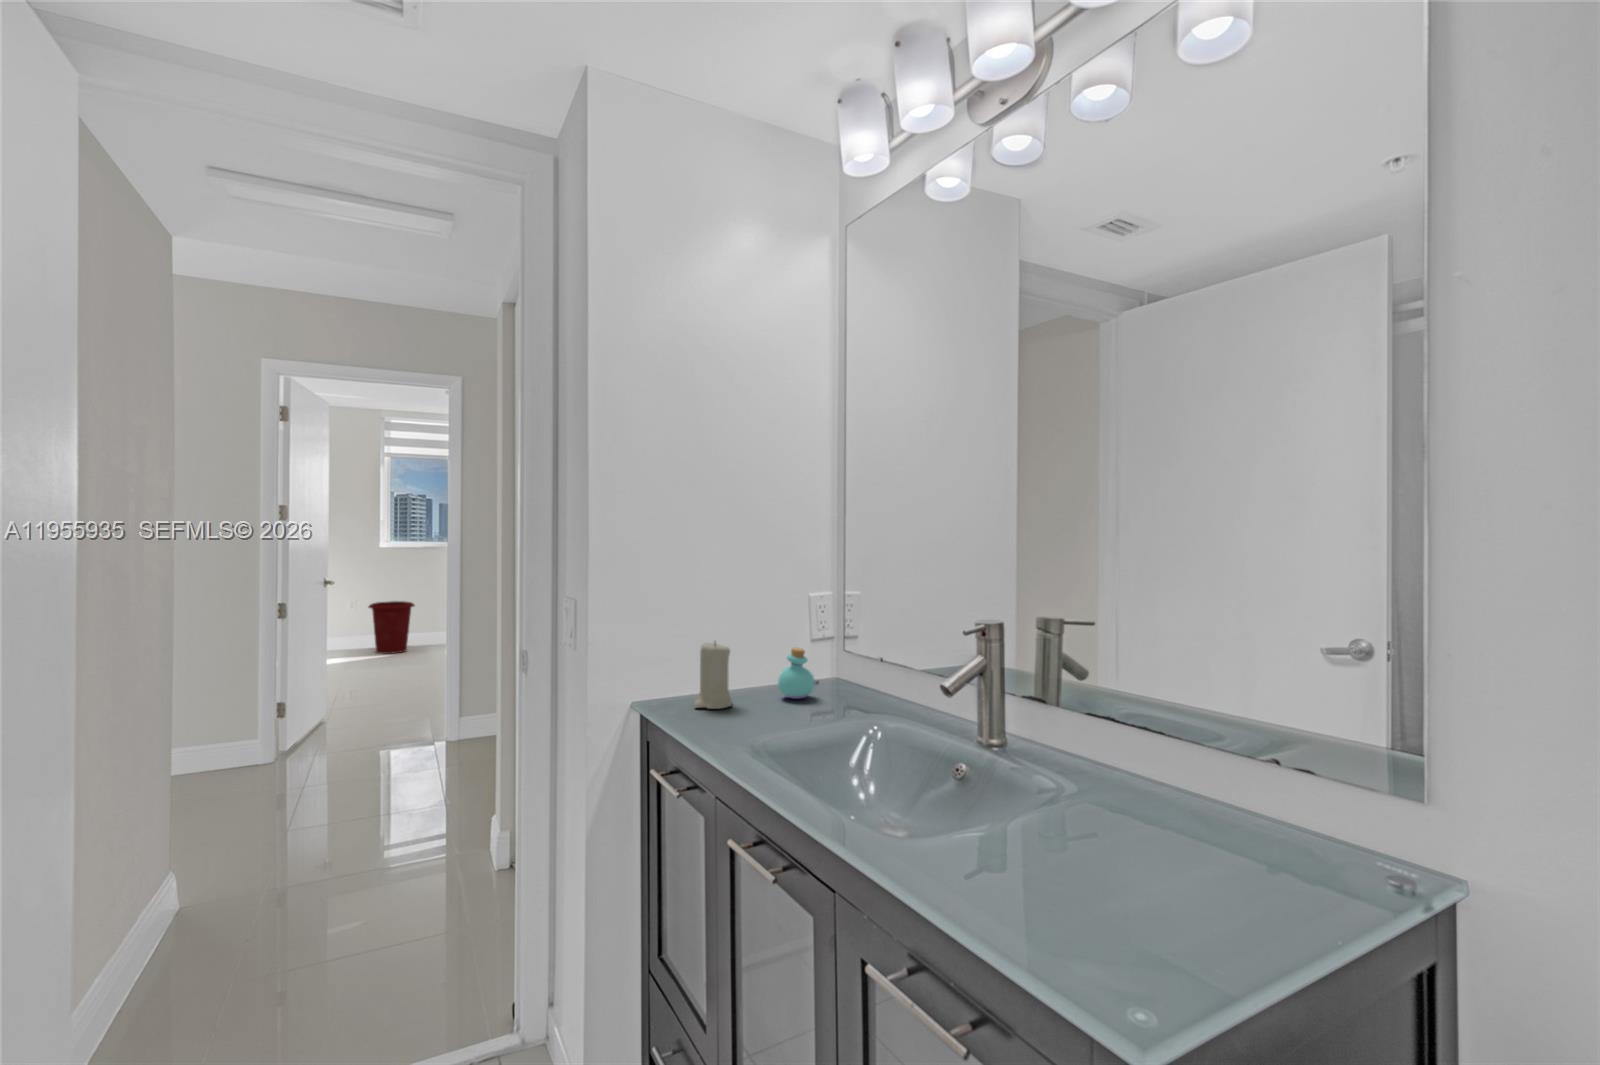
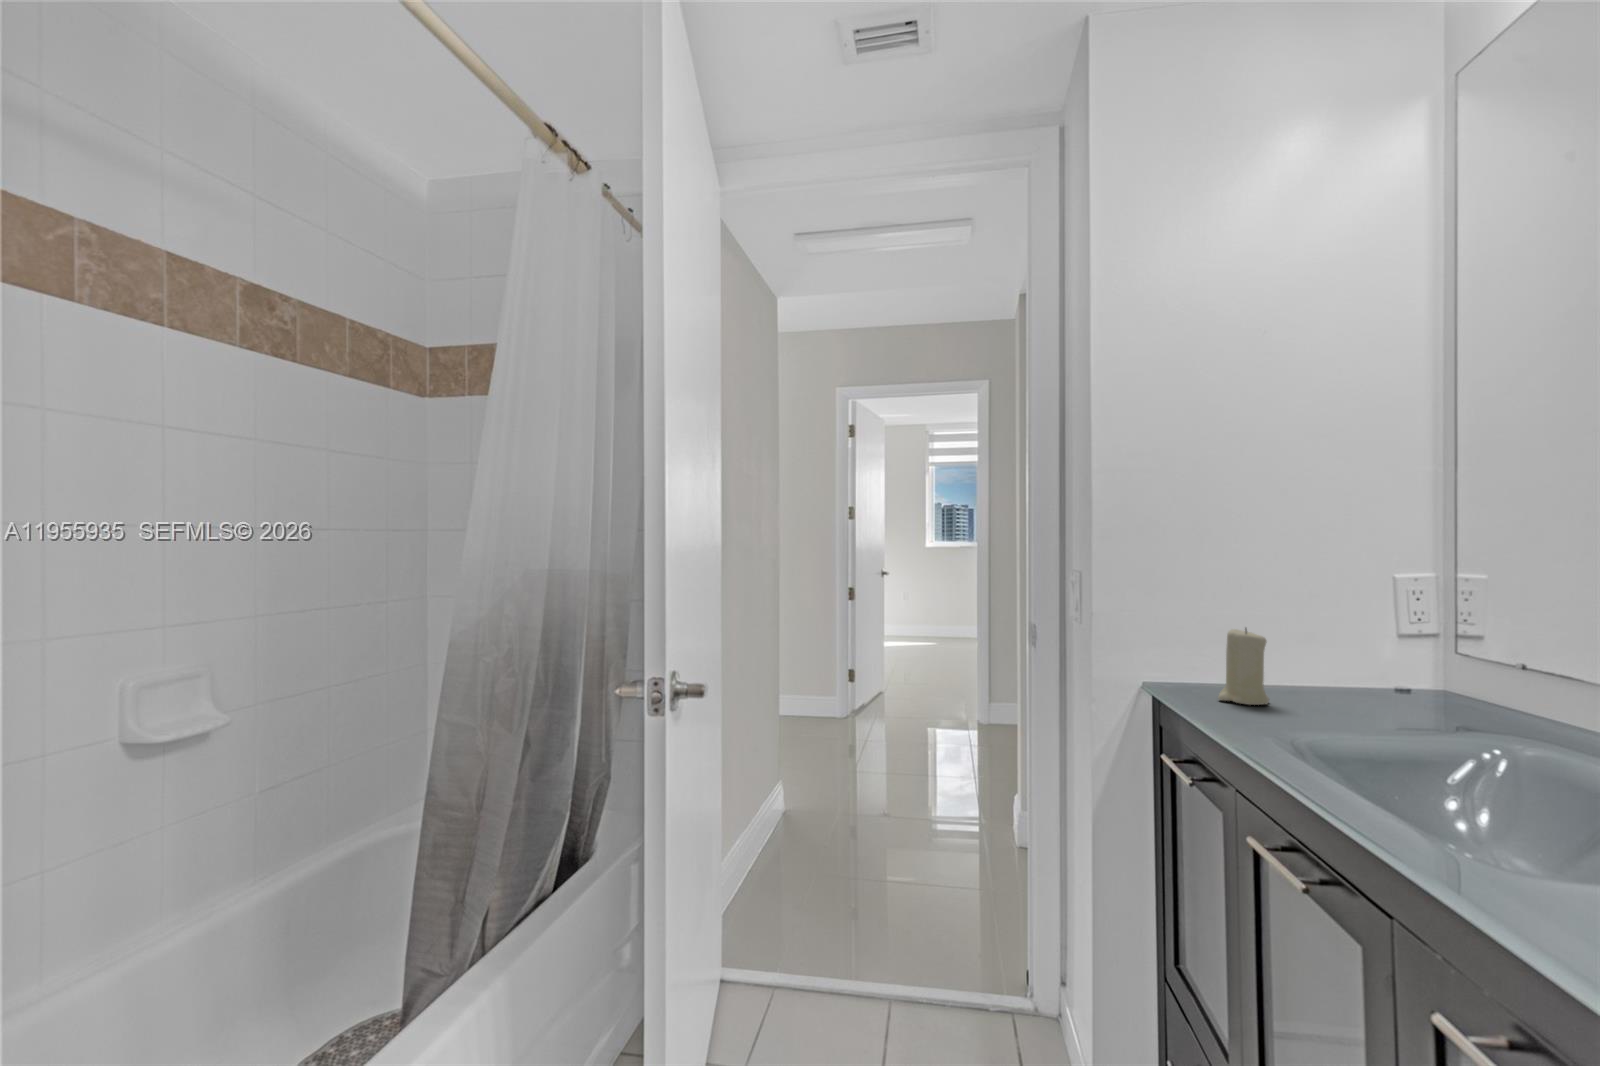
waste bin: present [369,601,415,654] -> none [920,599,957,645]
perfume bottle: present [778,647,815,699] -> none [1336,647,1394,711]

